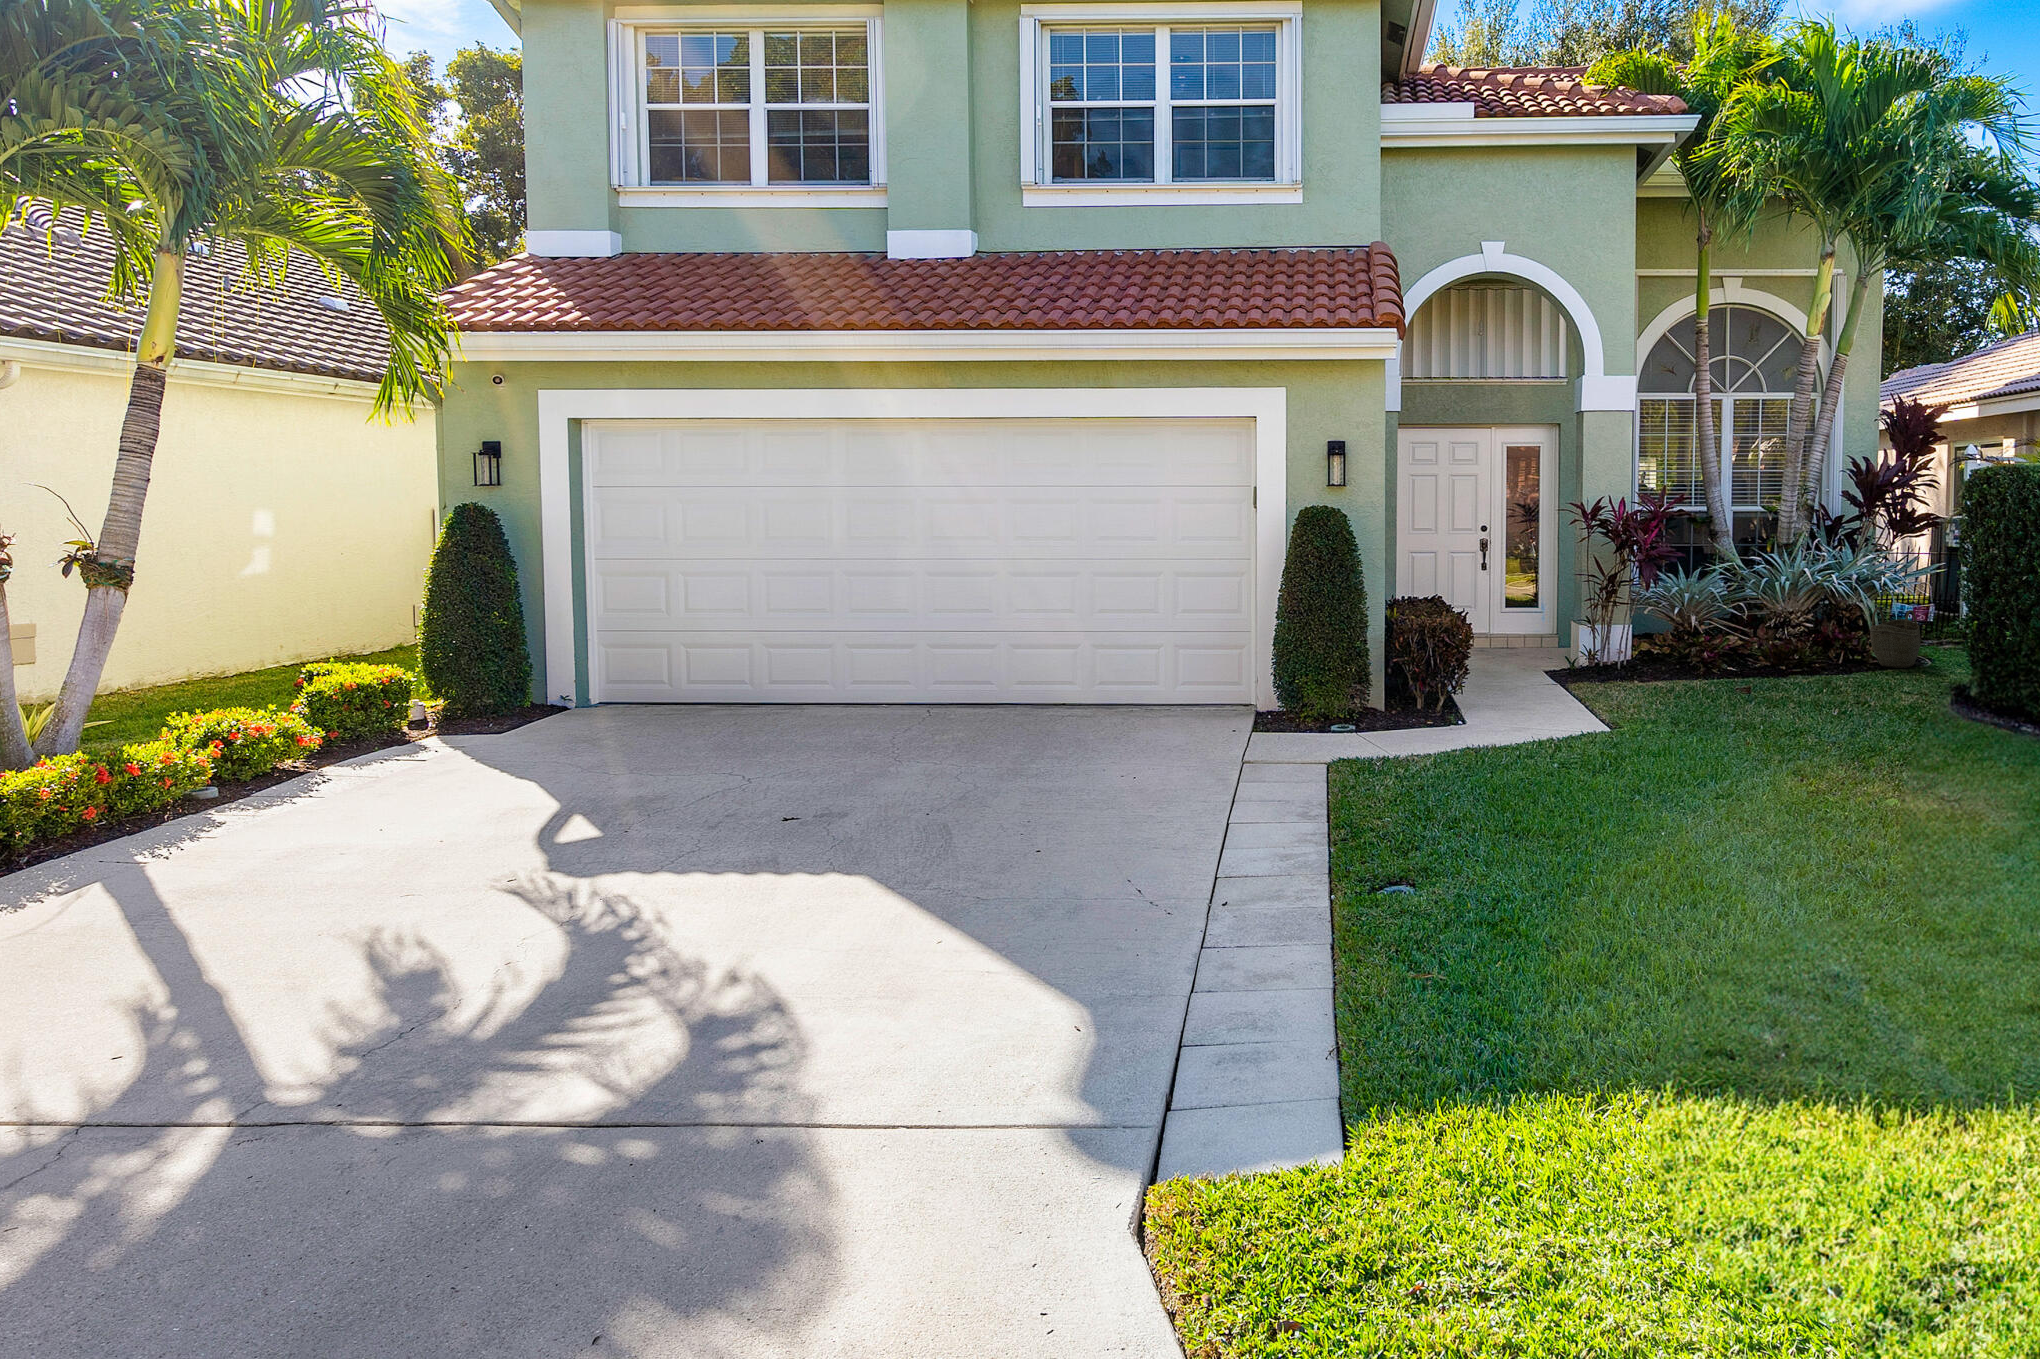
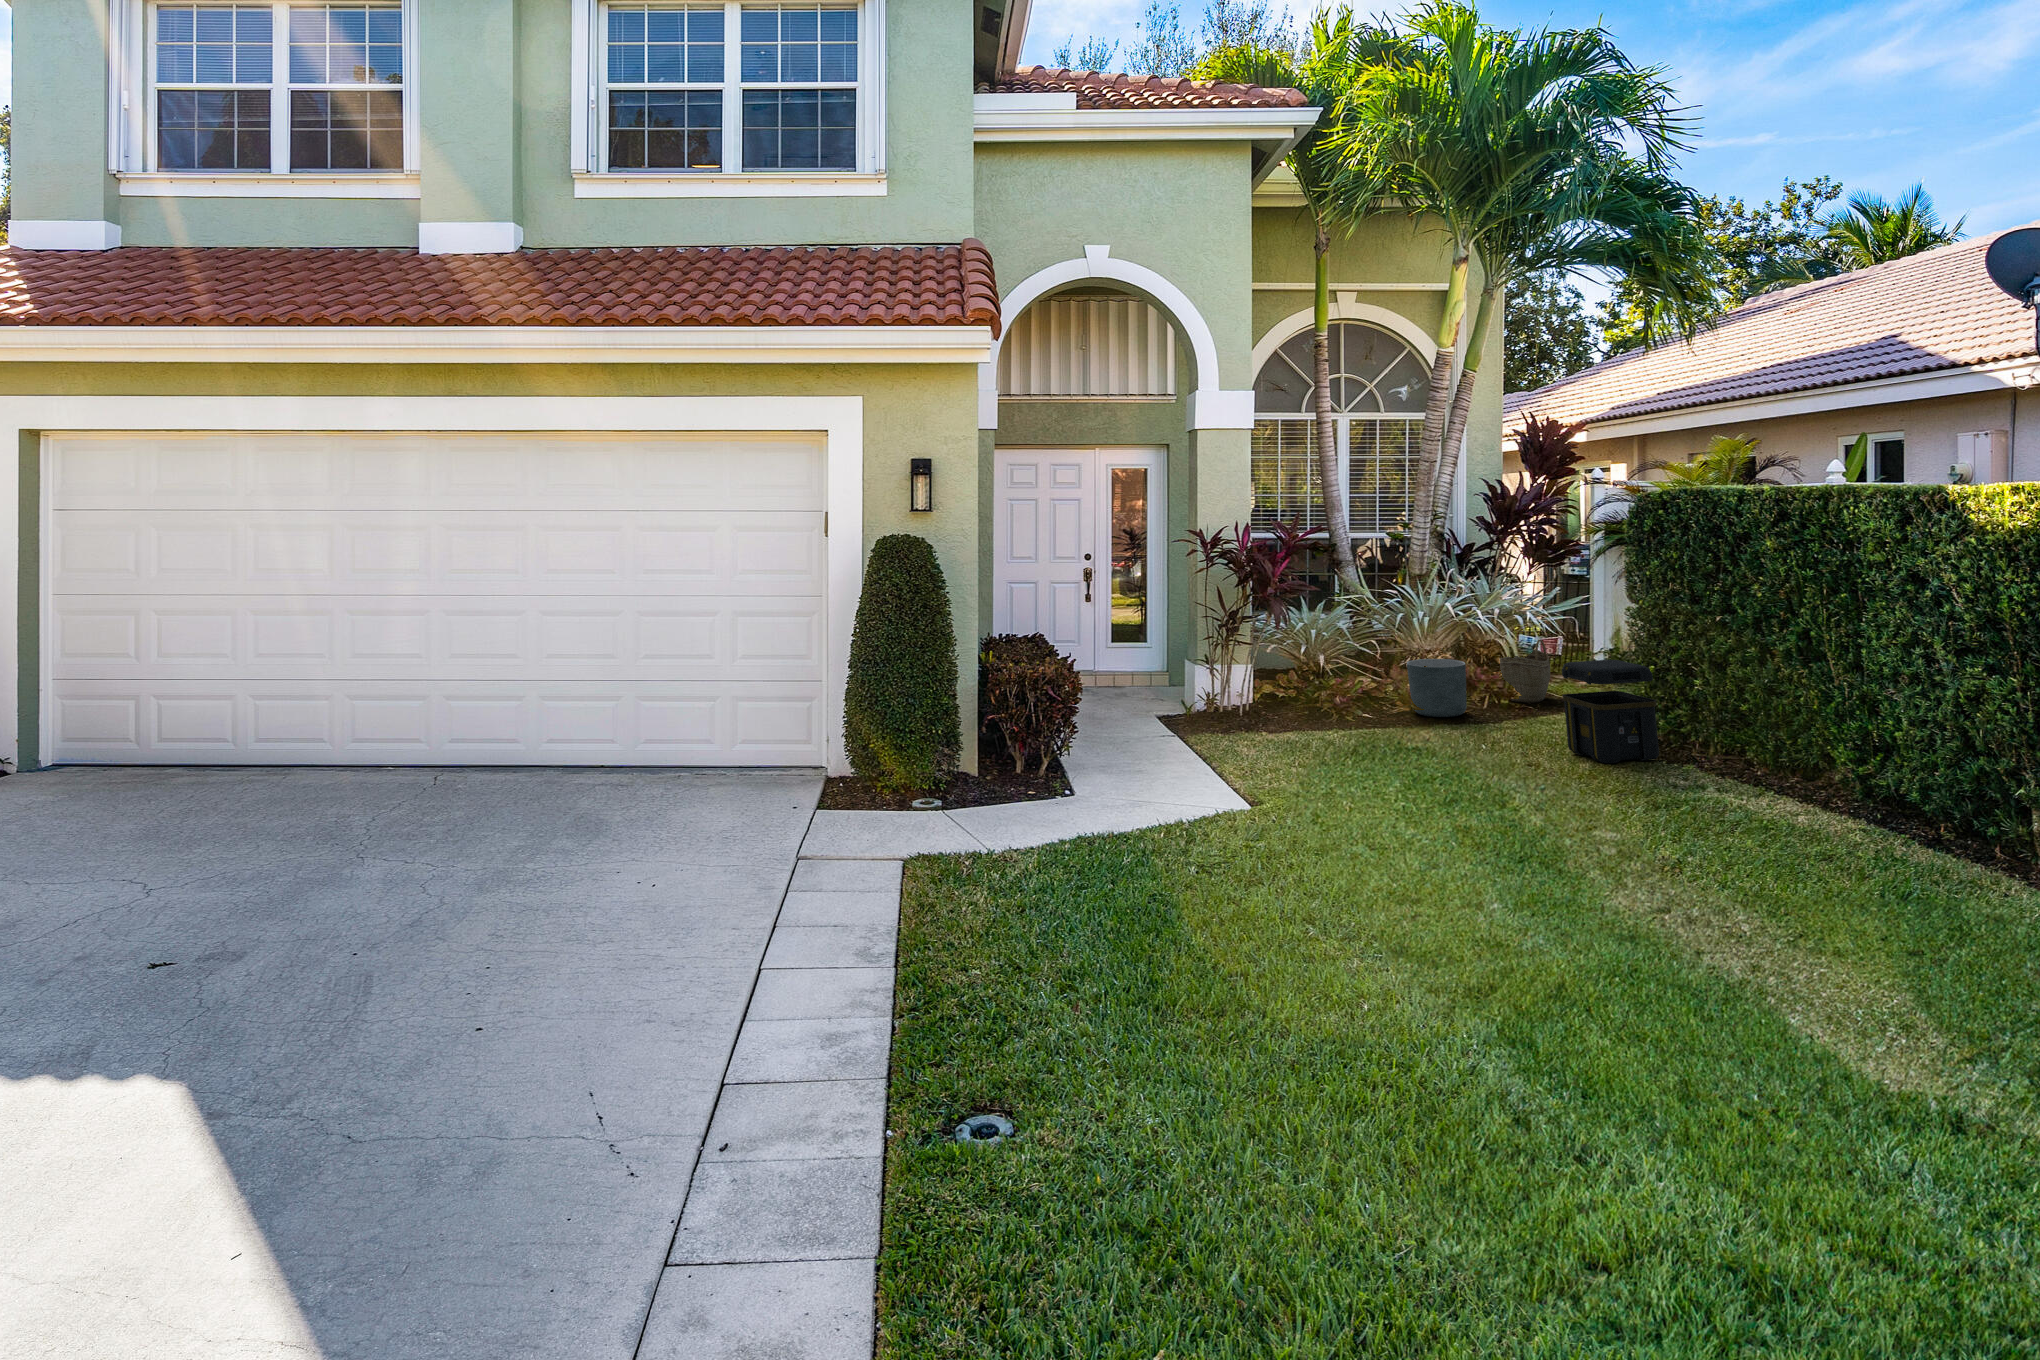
planter: none [1777,624,1835,677] -> present [1407,659,1467,717]
toolbox: none [1923,630,2014,722] -> present [1562,660,1659,763]

